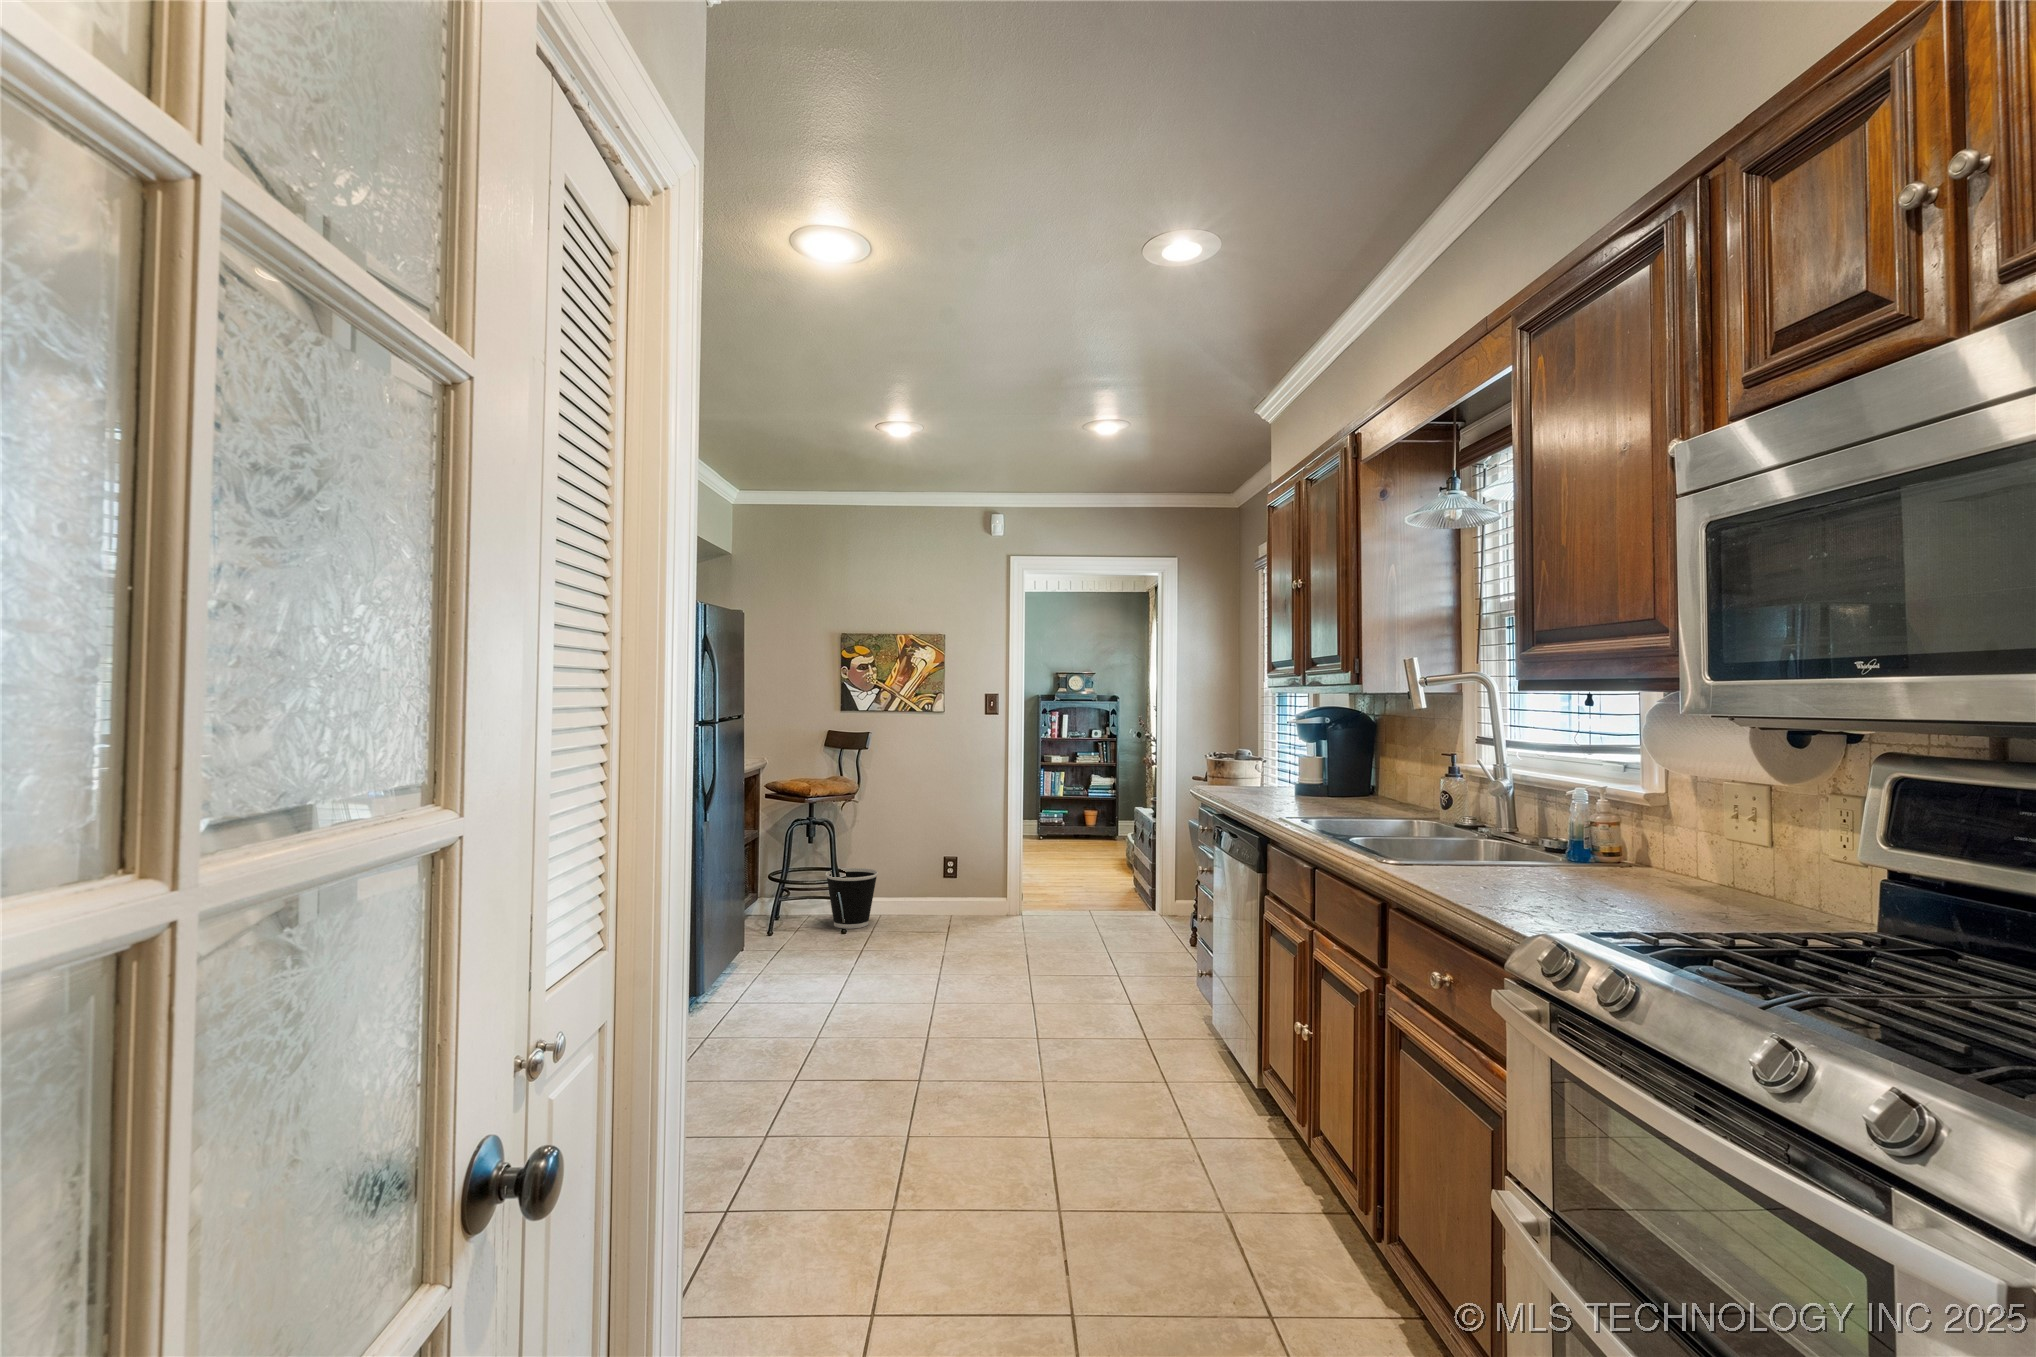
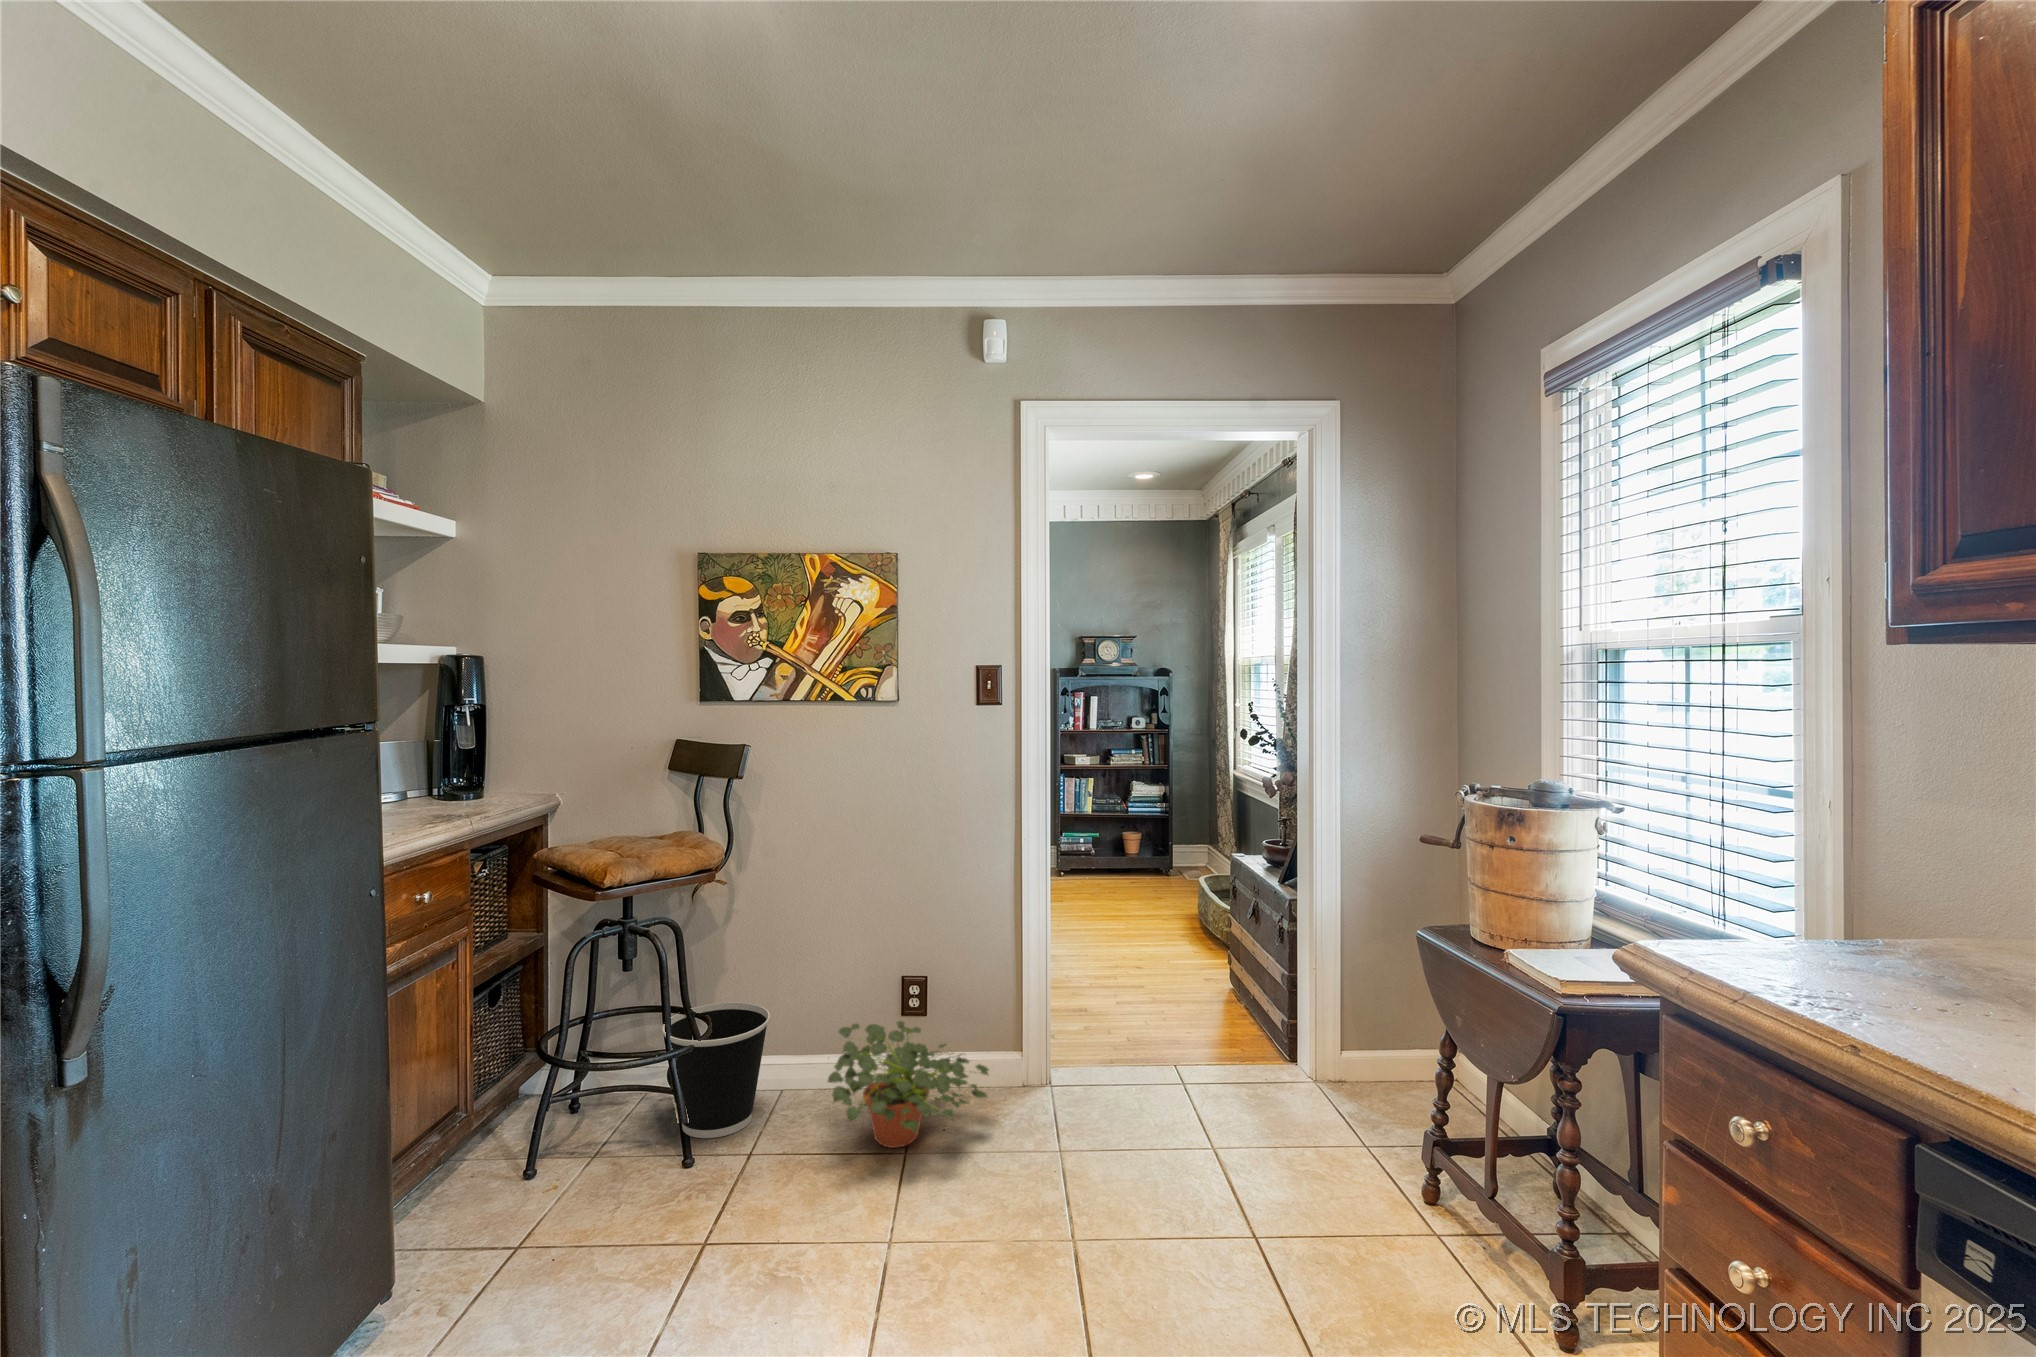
potted plant: none [909,877,990,932] -> present [828,1021,989,1148]

